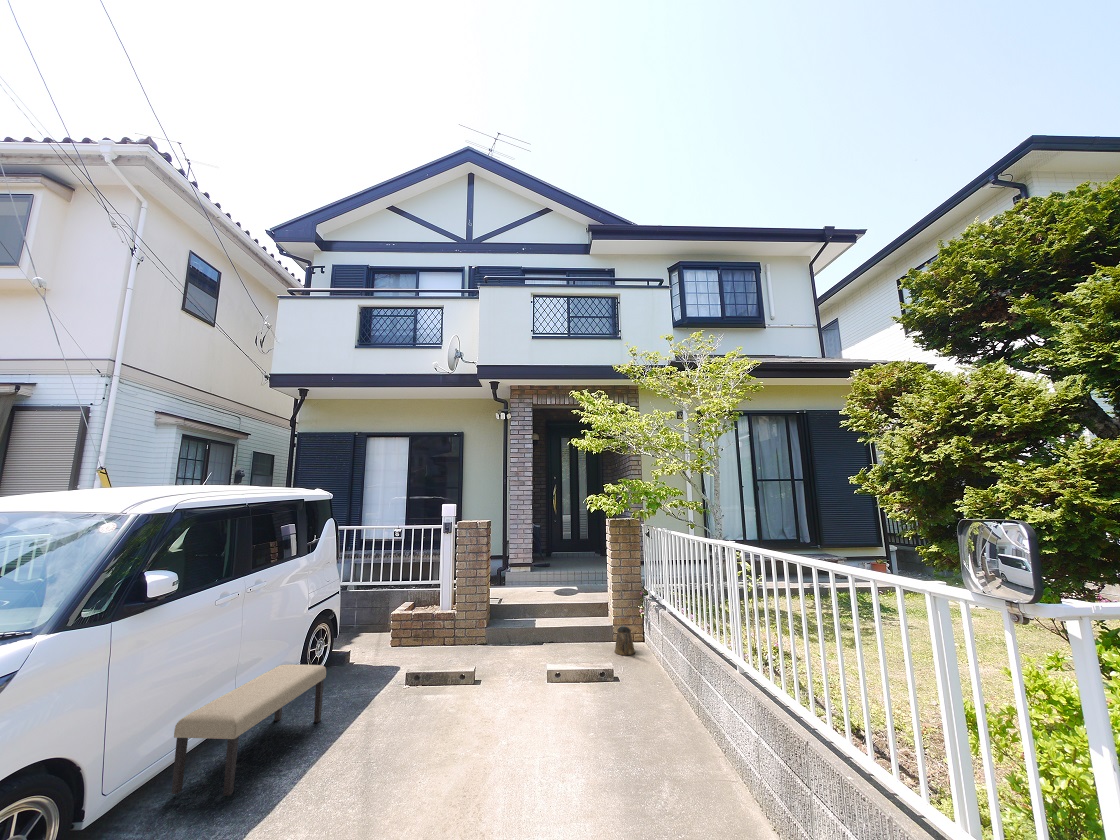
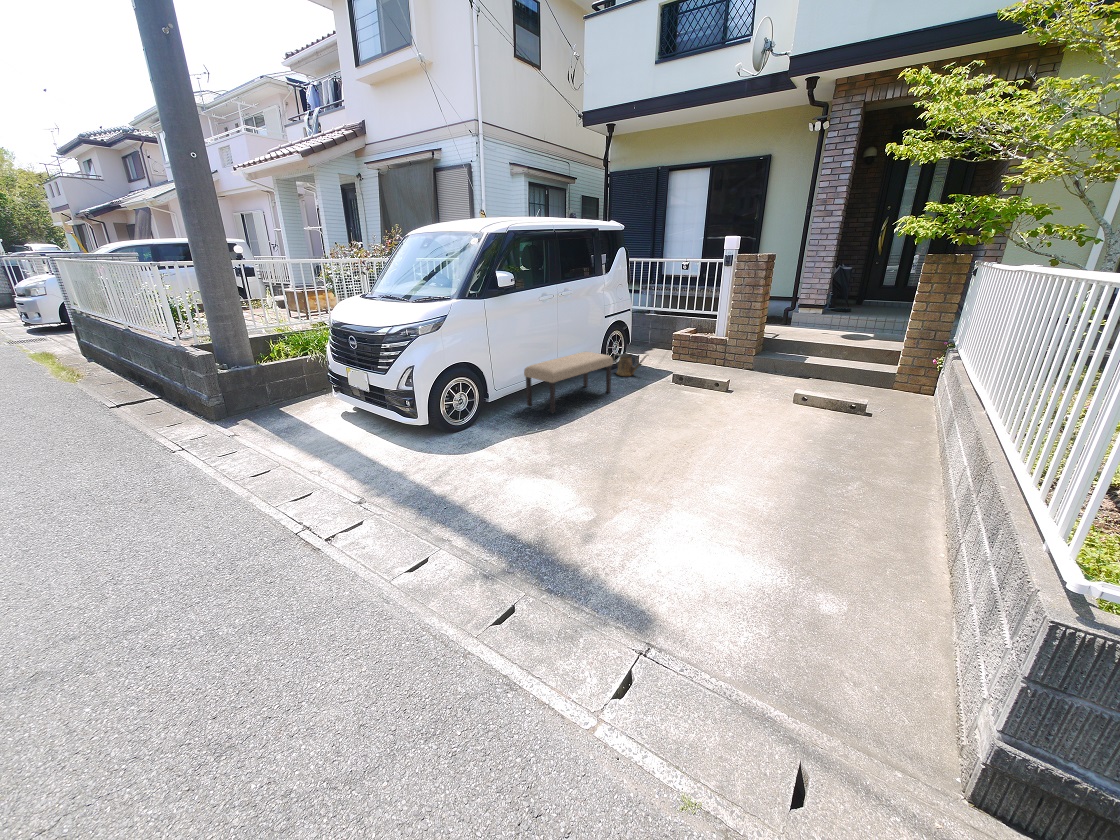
watering can: present [614,626,635,656] -> present [613,353,648,376]

